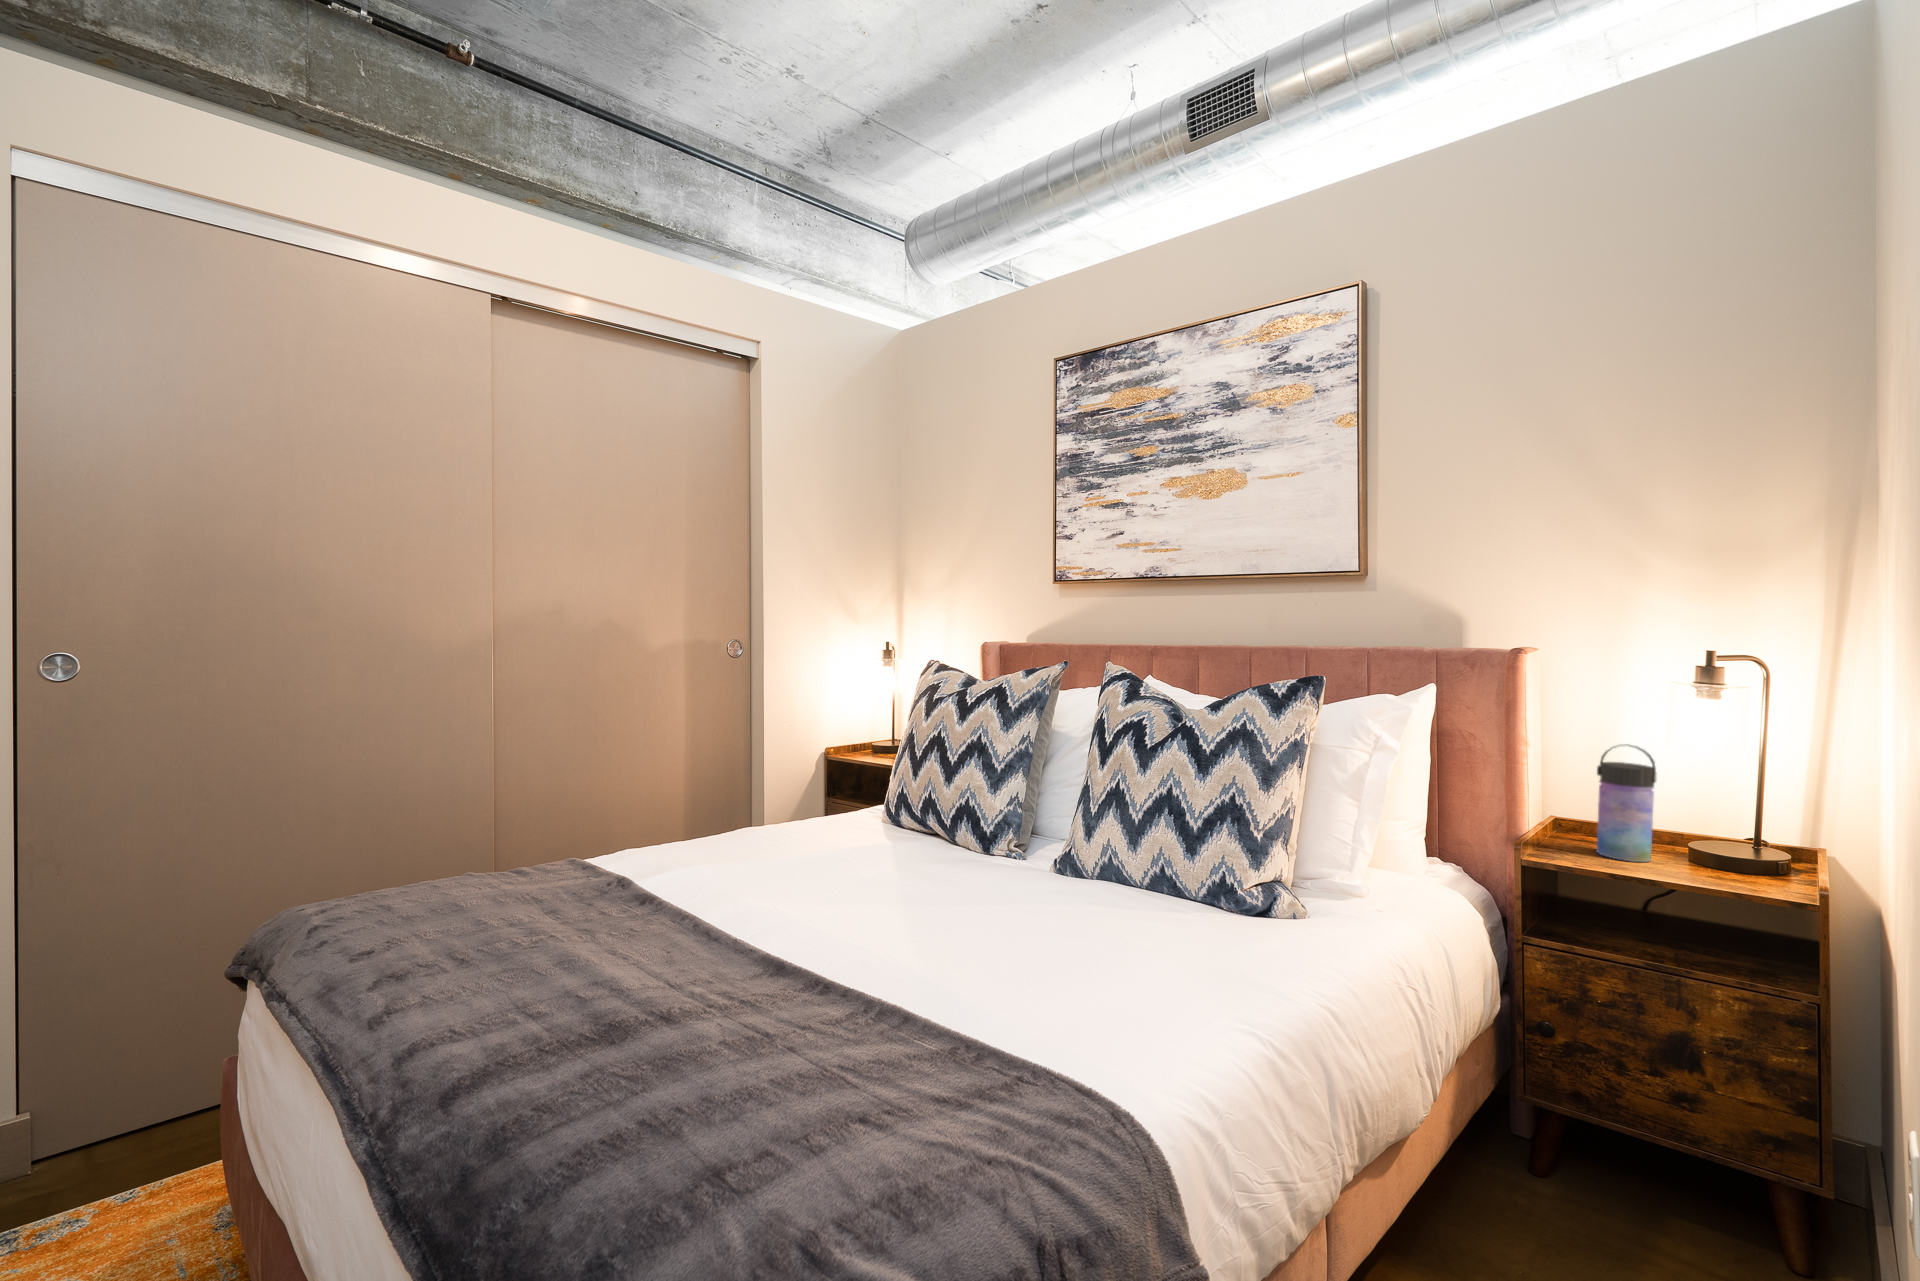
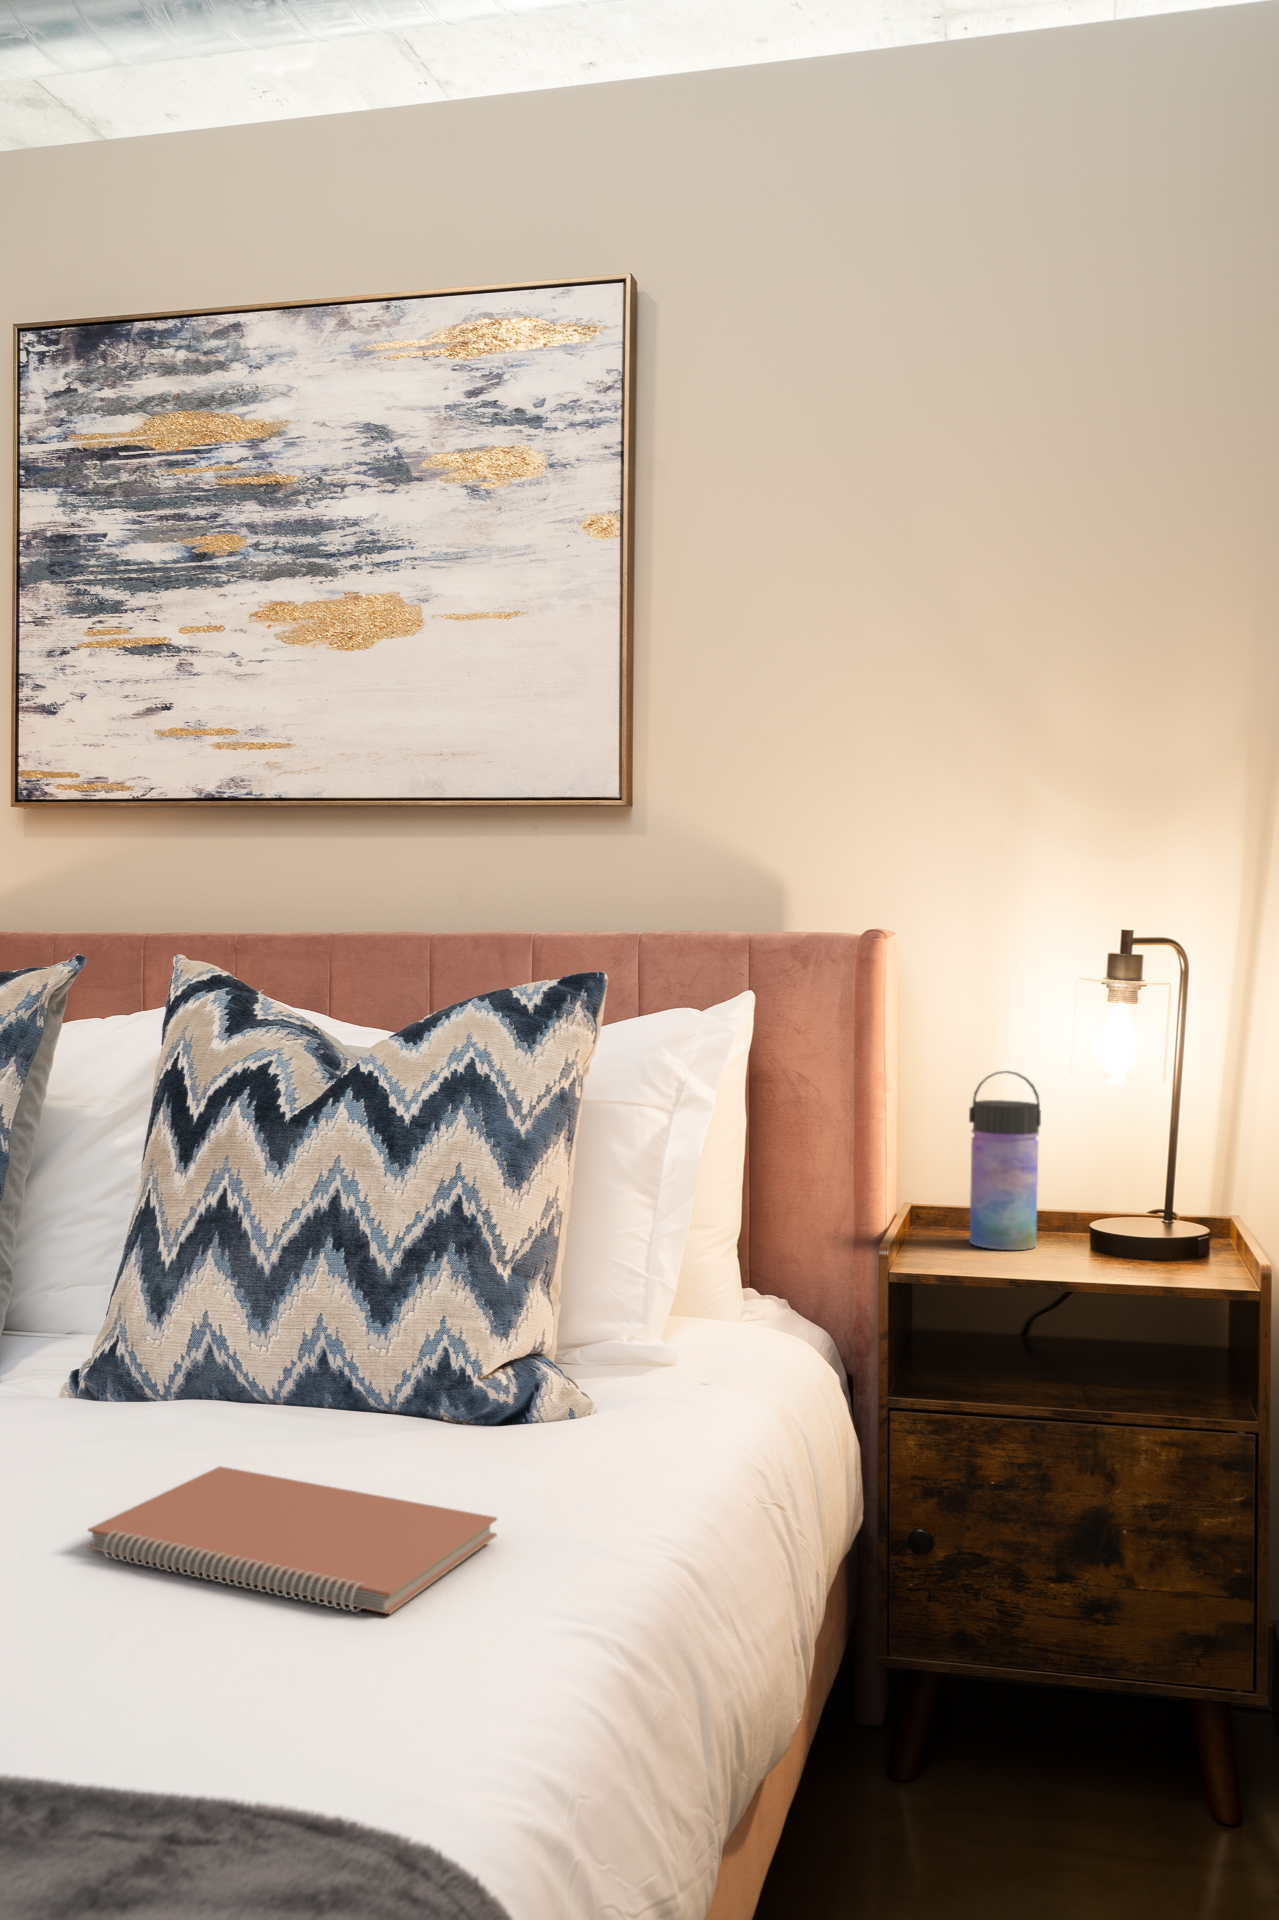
notebook: none [1039,913,1225,1002] -> present [88,1466,497,1614]

